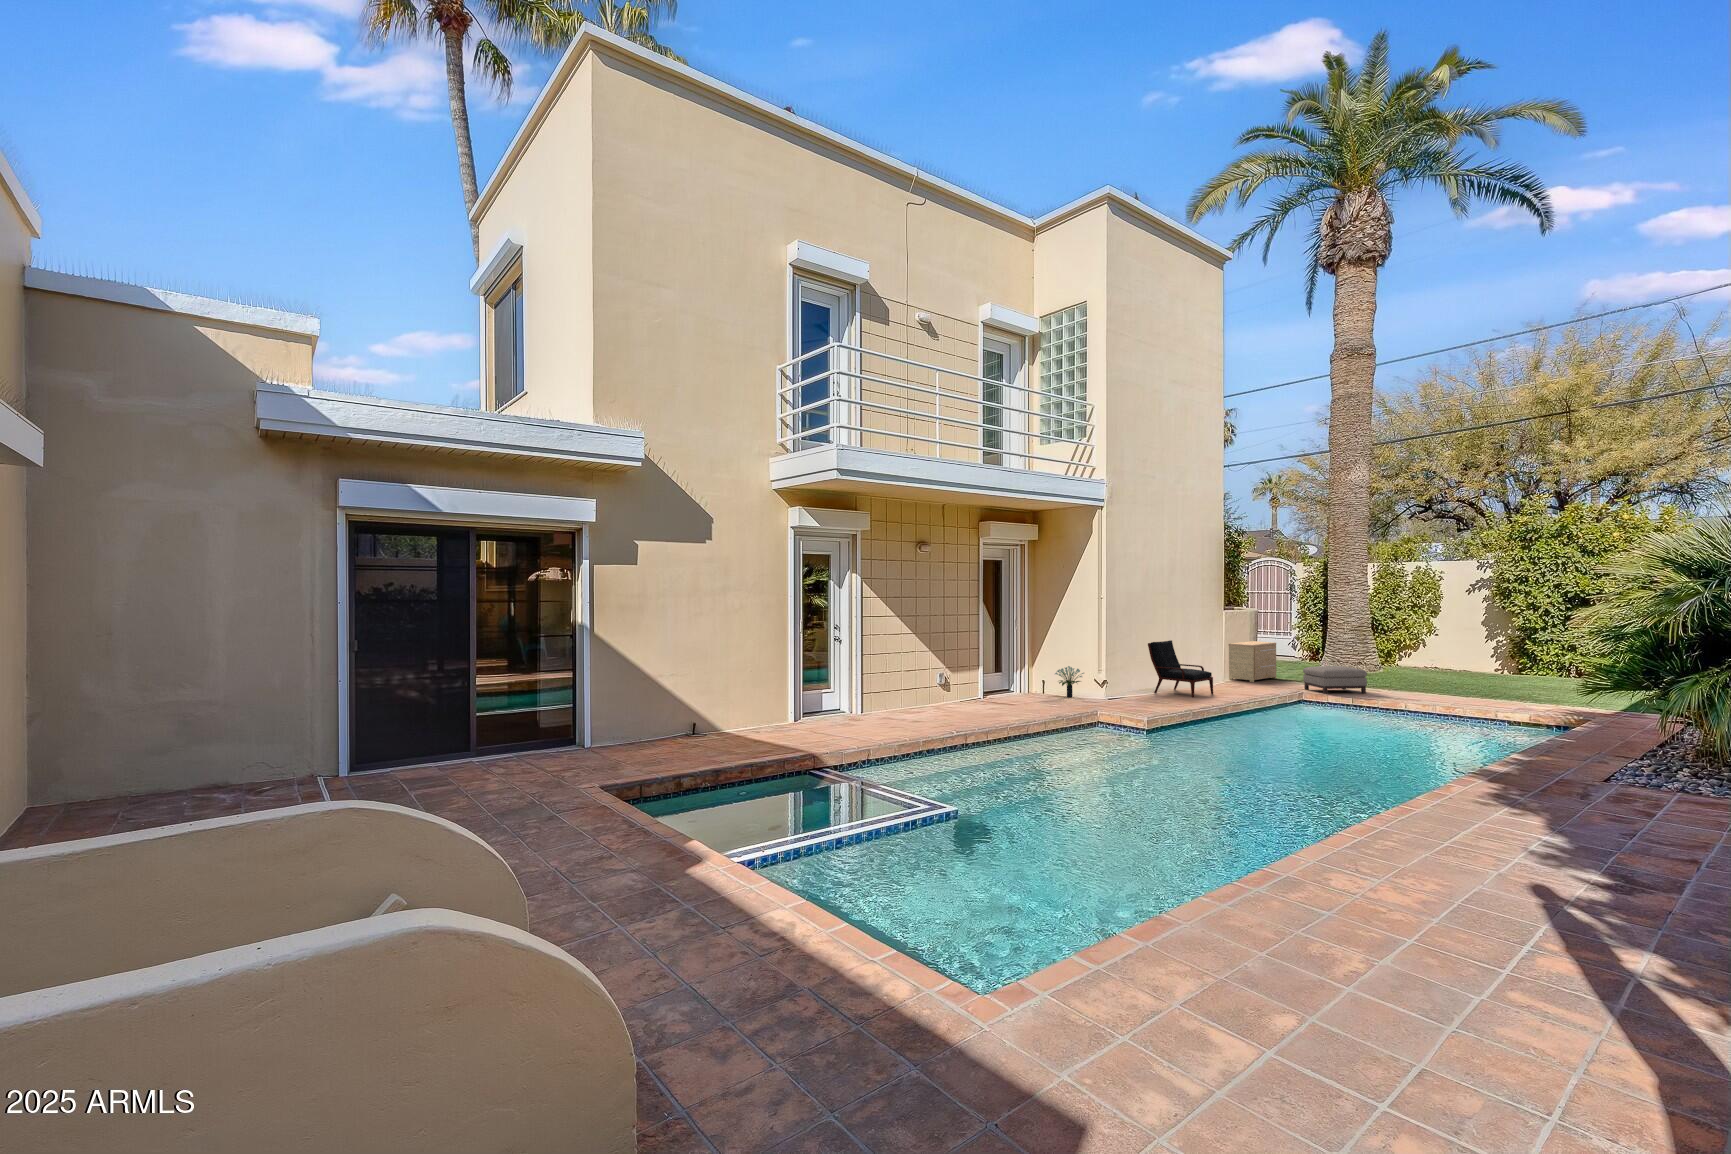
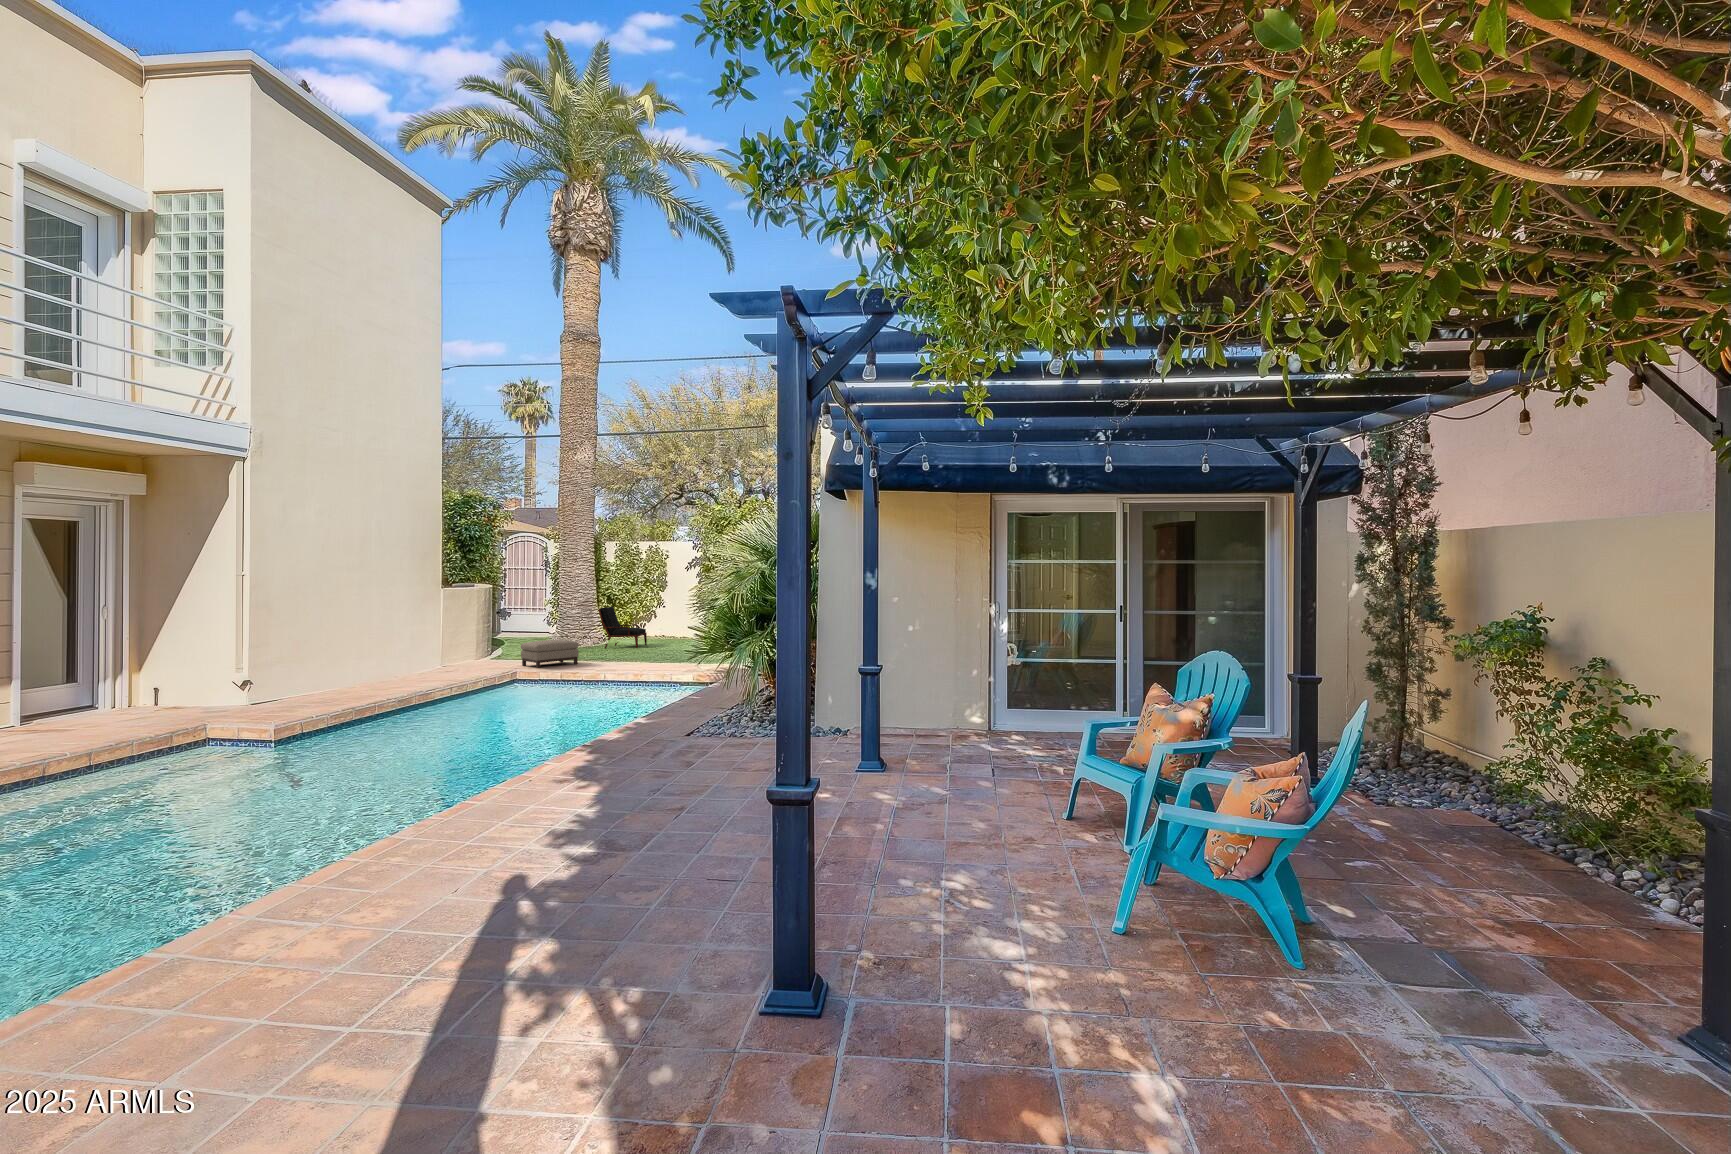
armchair: present [1148,640,1213,697] -> present [599,606,647,648]
side table: present [1228,641,1276,682] -> none [451,621,506,663]
potted plant: present [1055,666,1084,697] -> none [173,662,223,703]

